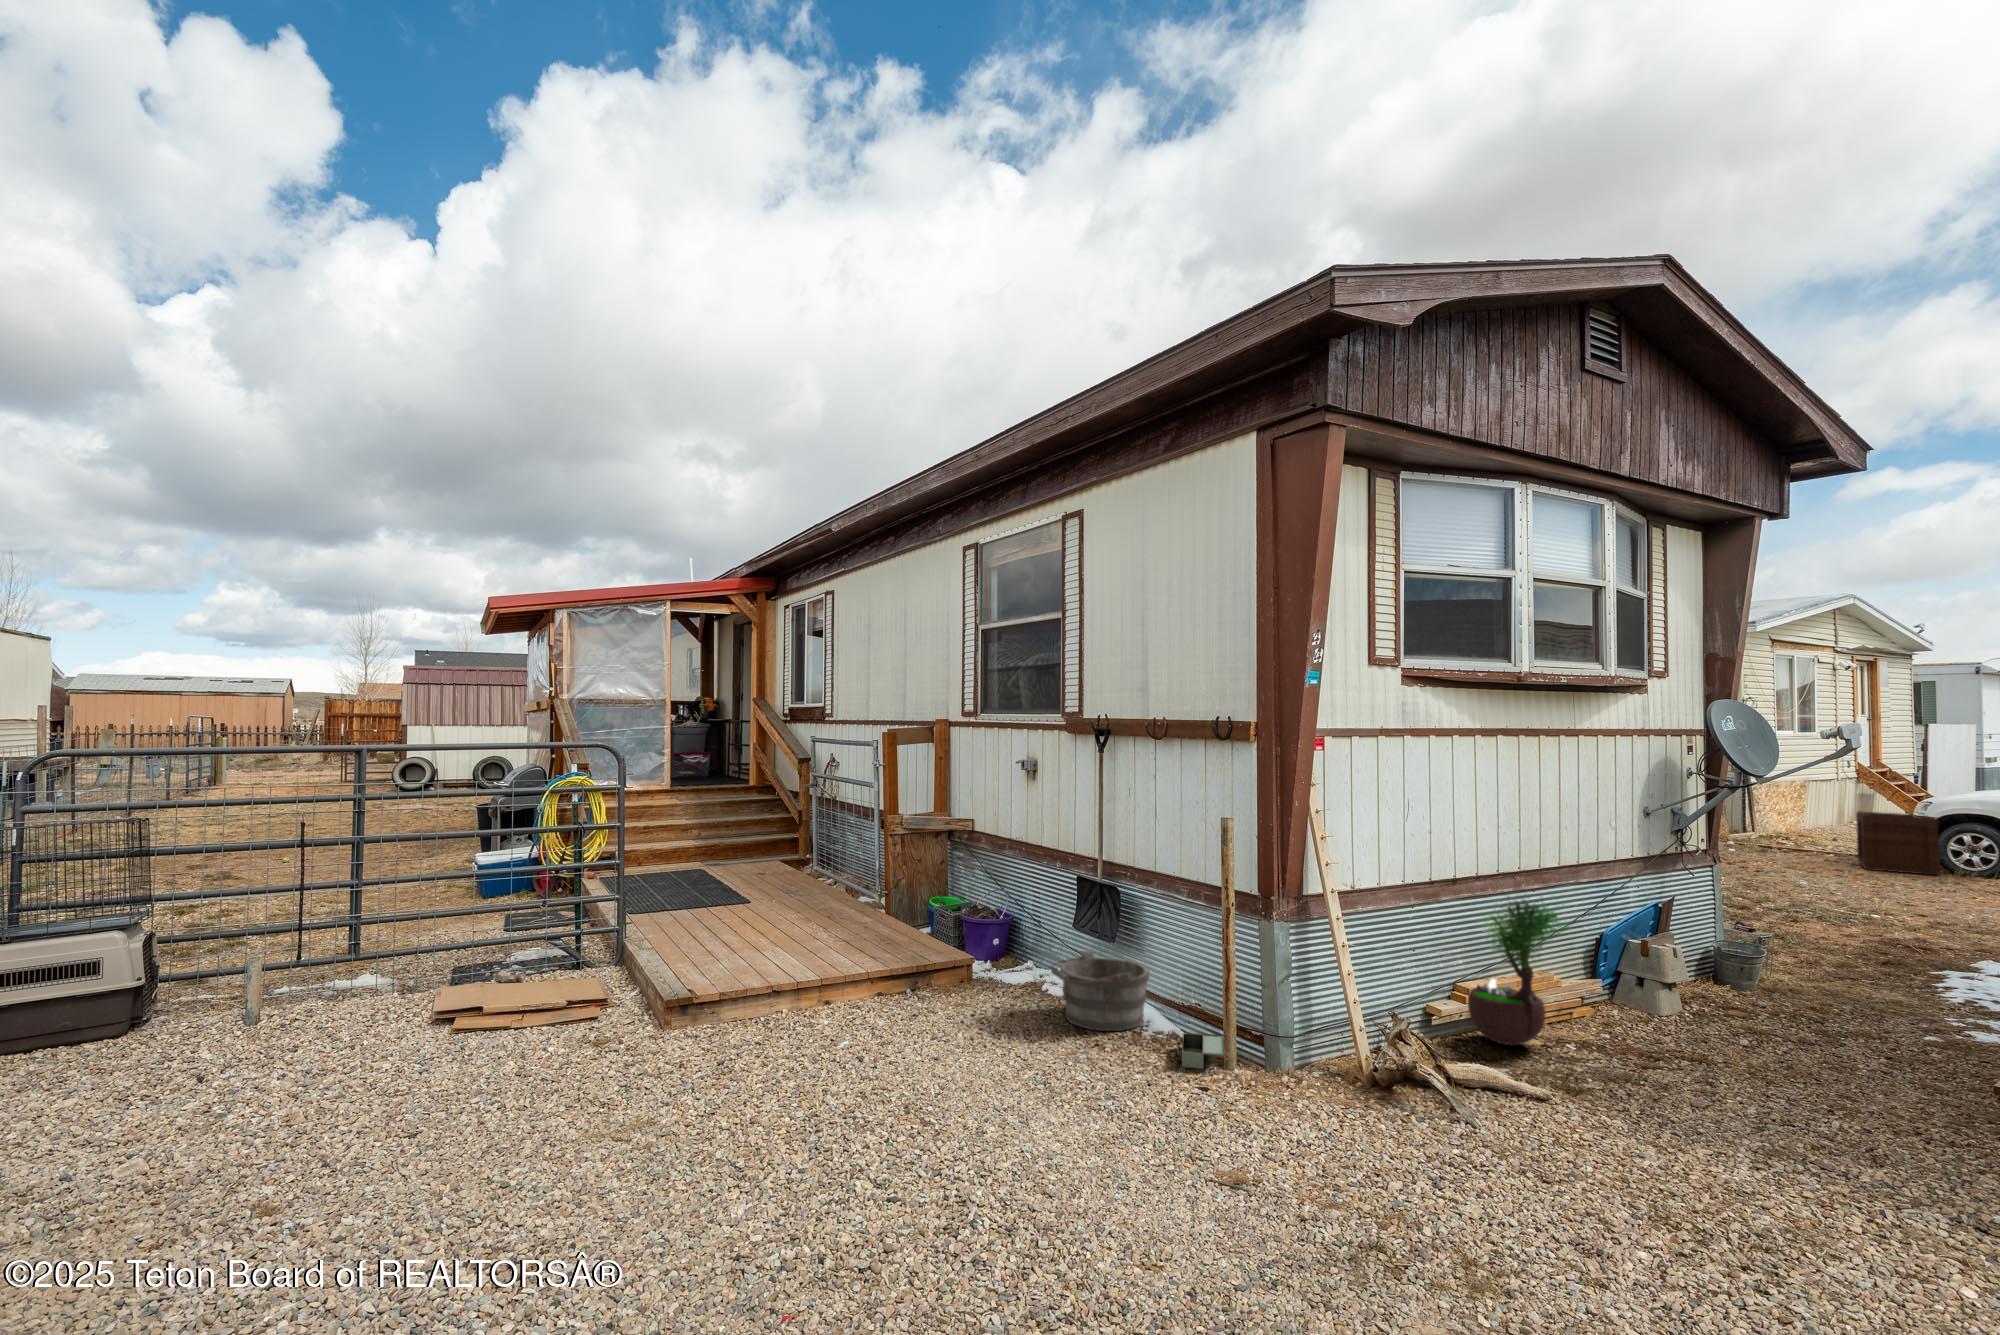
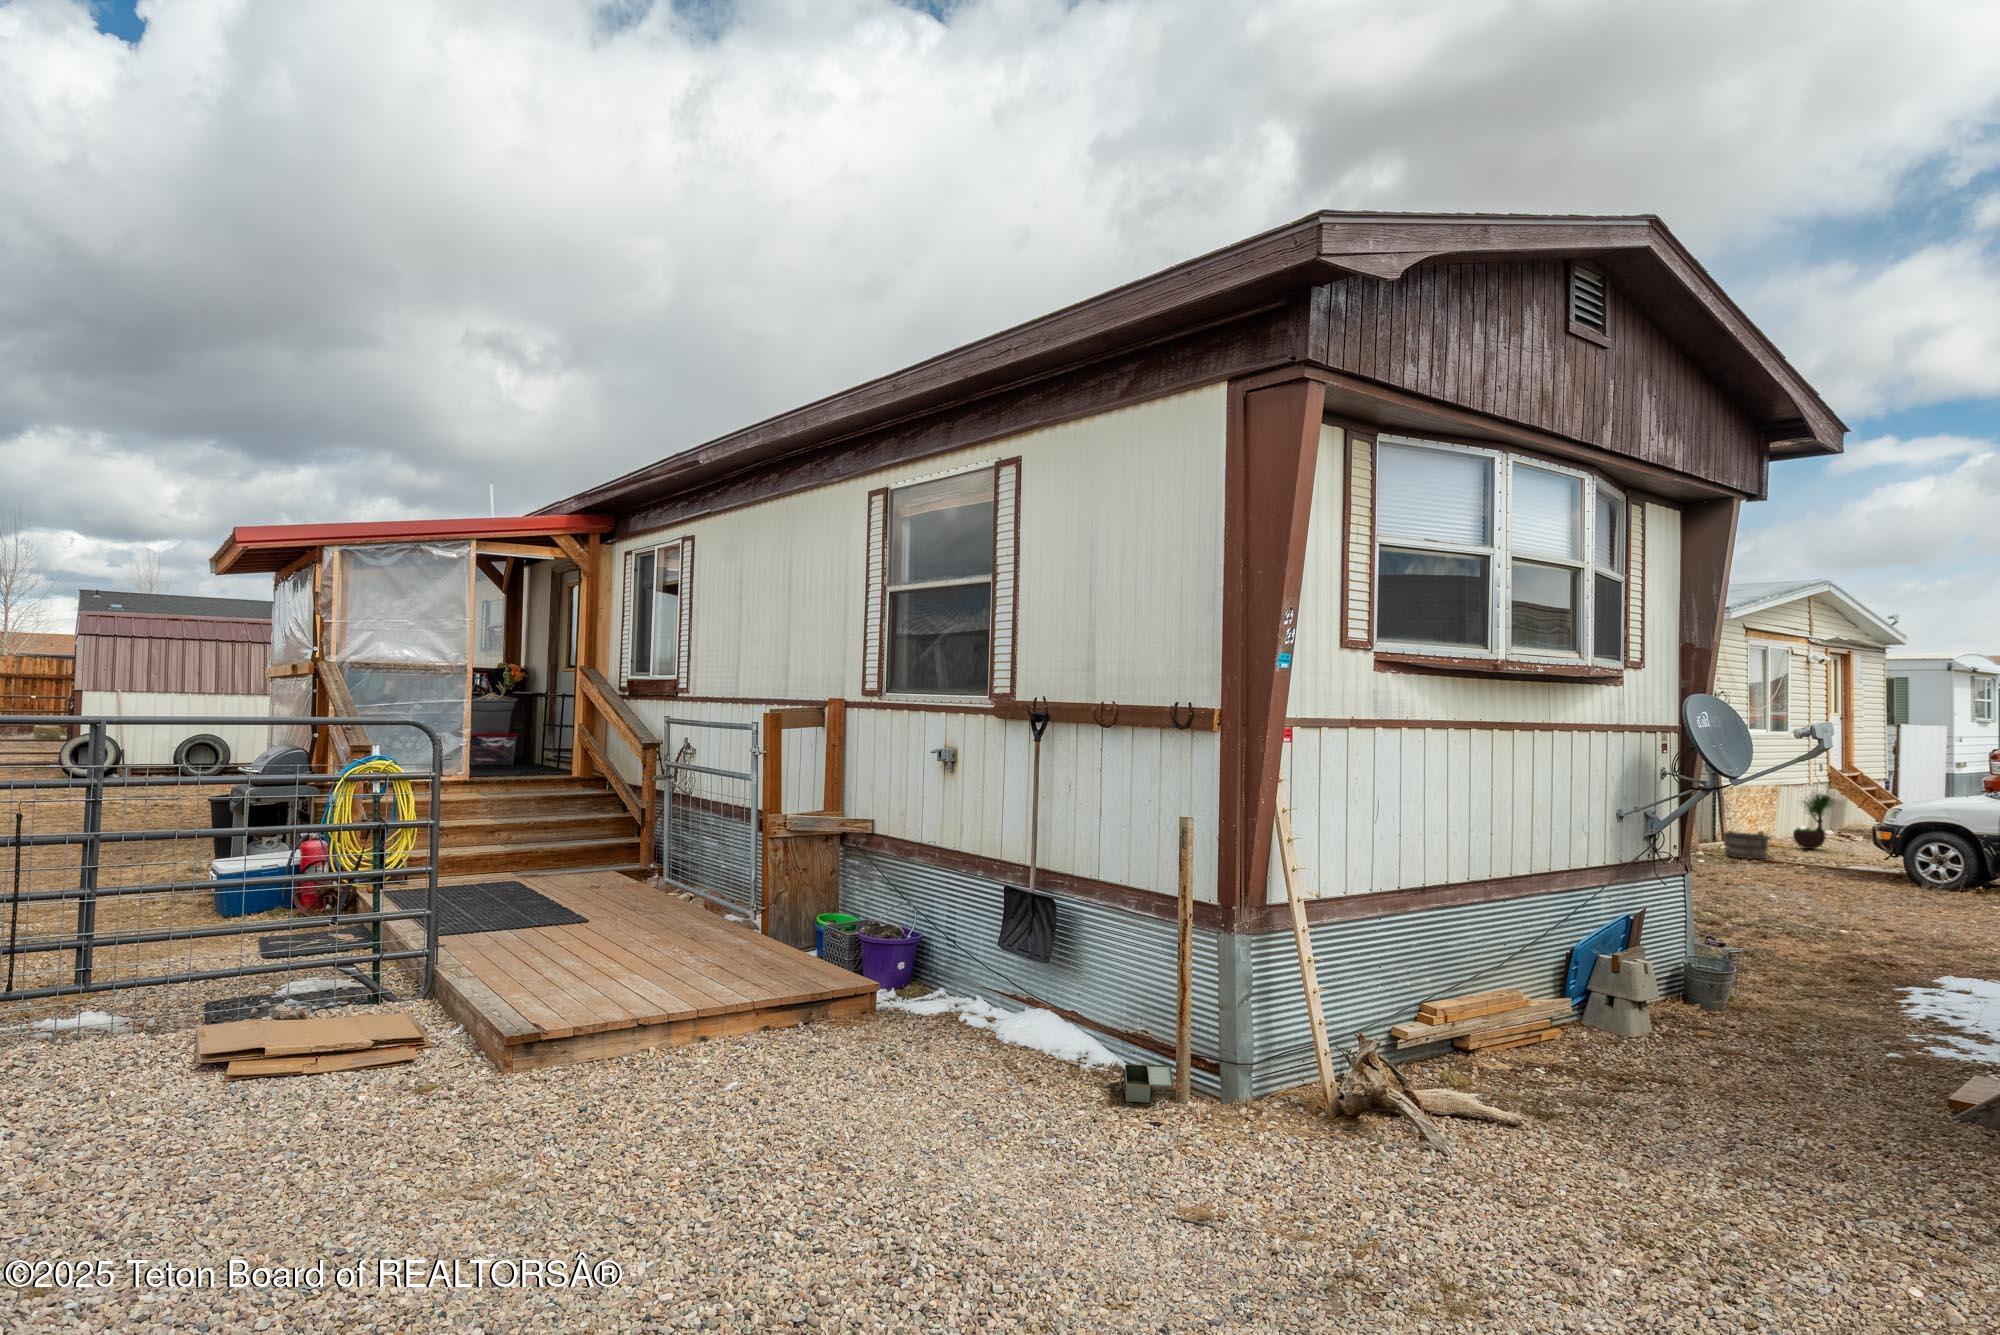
wooden crate: present [1856,812,1940,875] -> none [1825,820,1906,889]
potted tree: present [1468,894,1561,1045] -> present [1793,792,1833,849]
bucket: present [1051,950,1149,1031] -> present [1723,831,1771,859]

